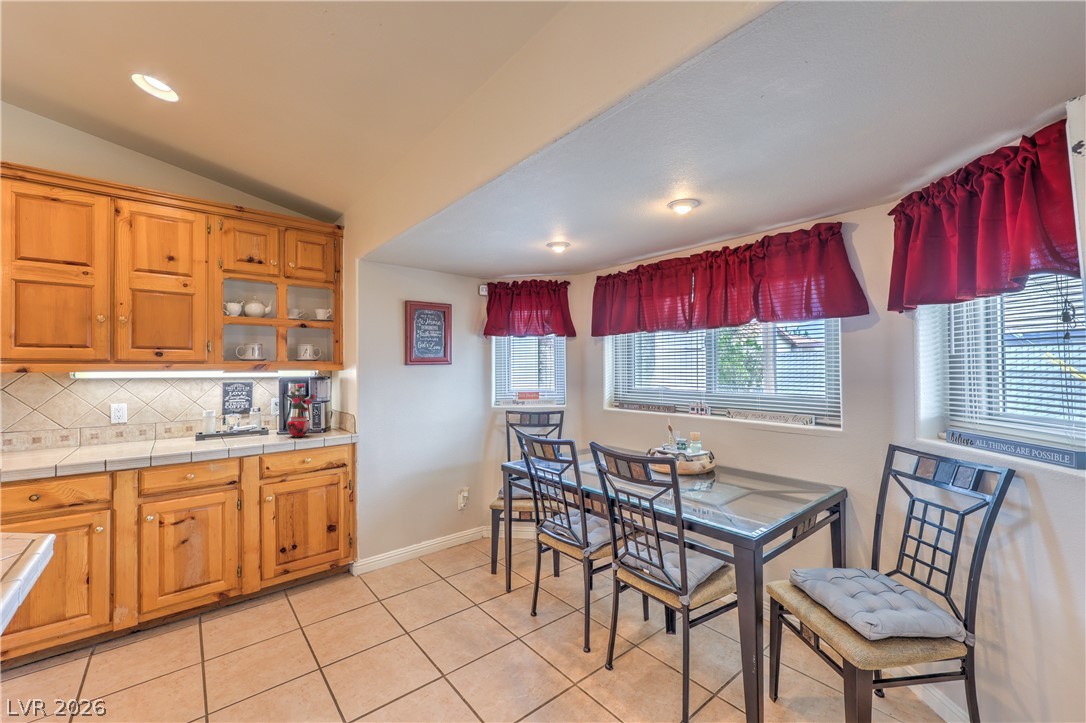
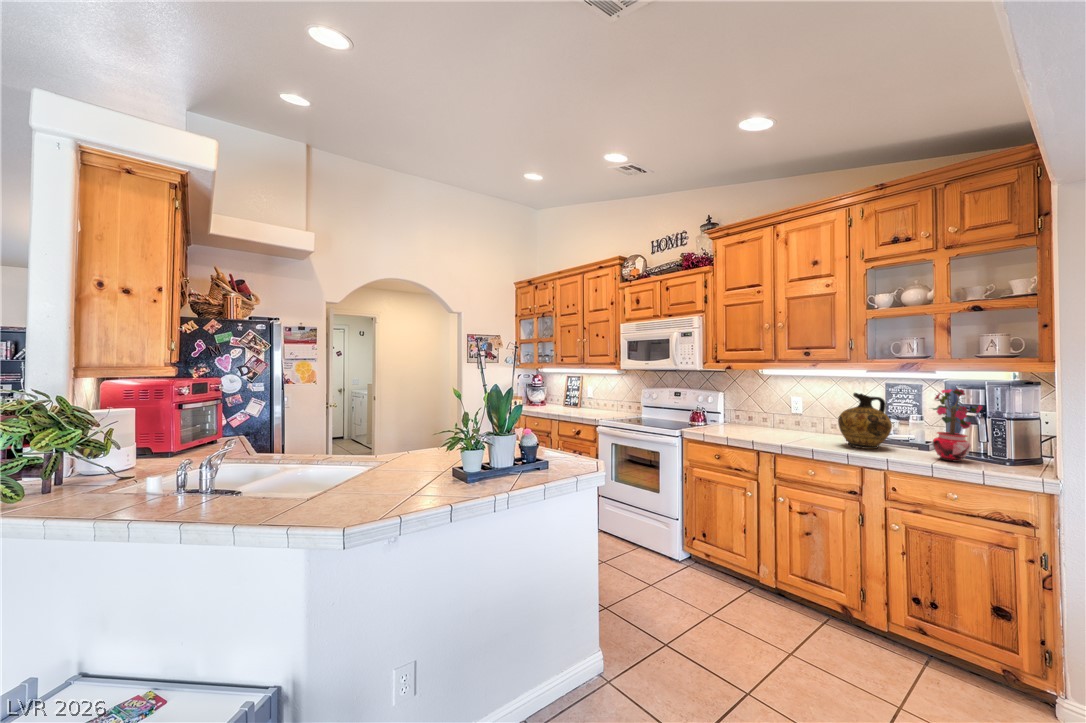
ceramic jug: none [203,392,251,442] -> present [838,393,892,449]

